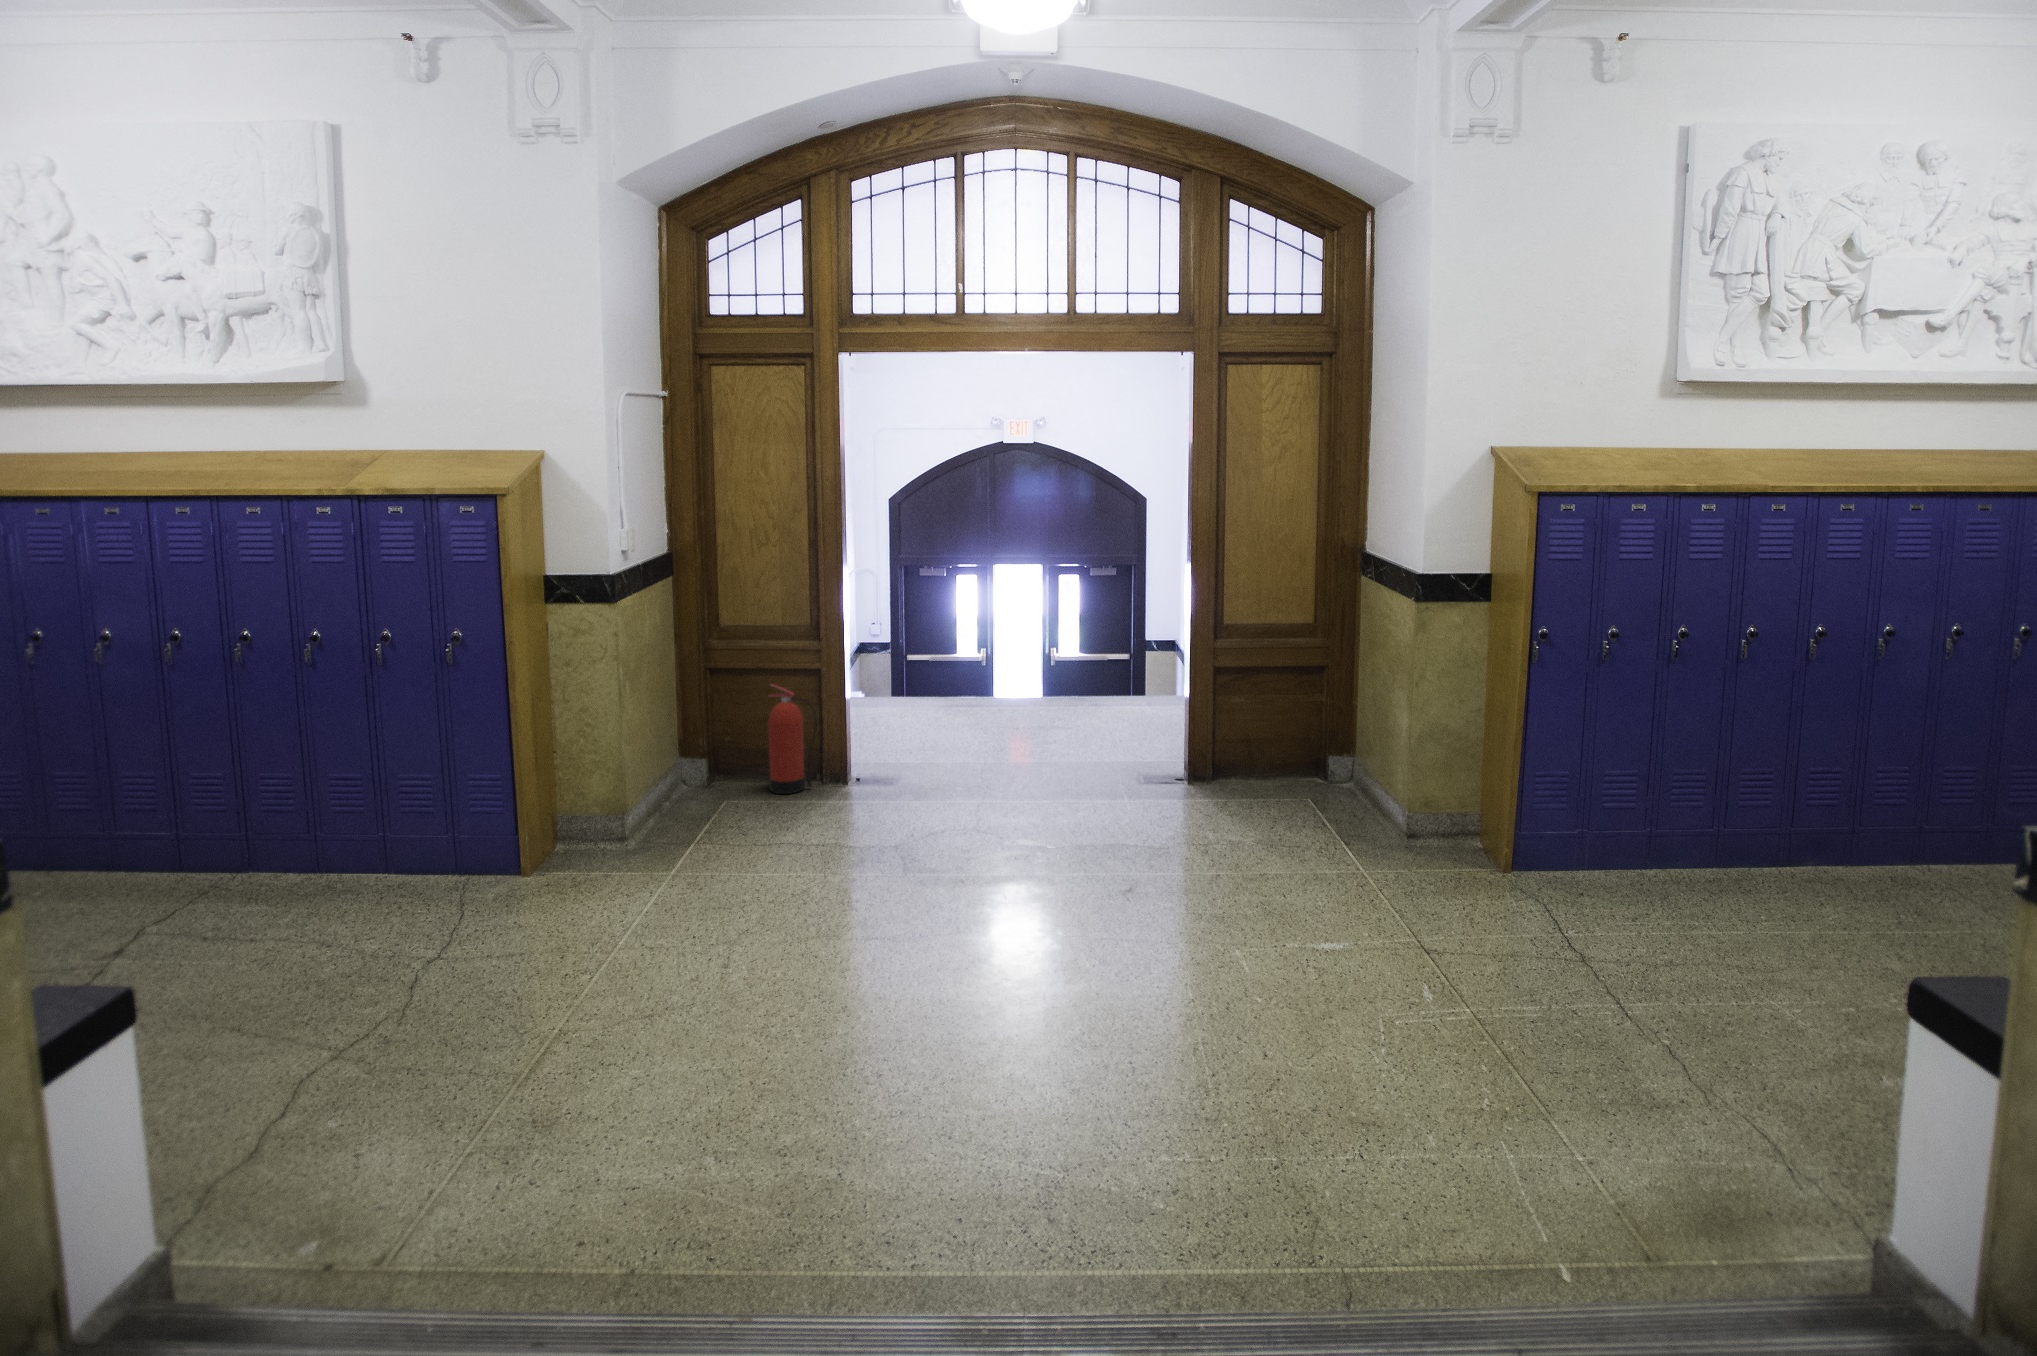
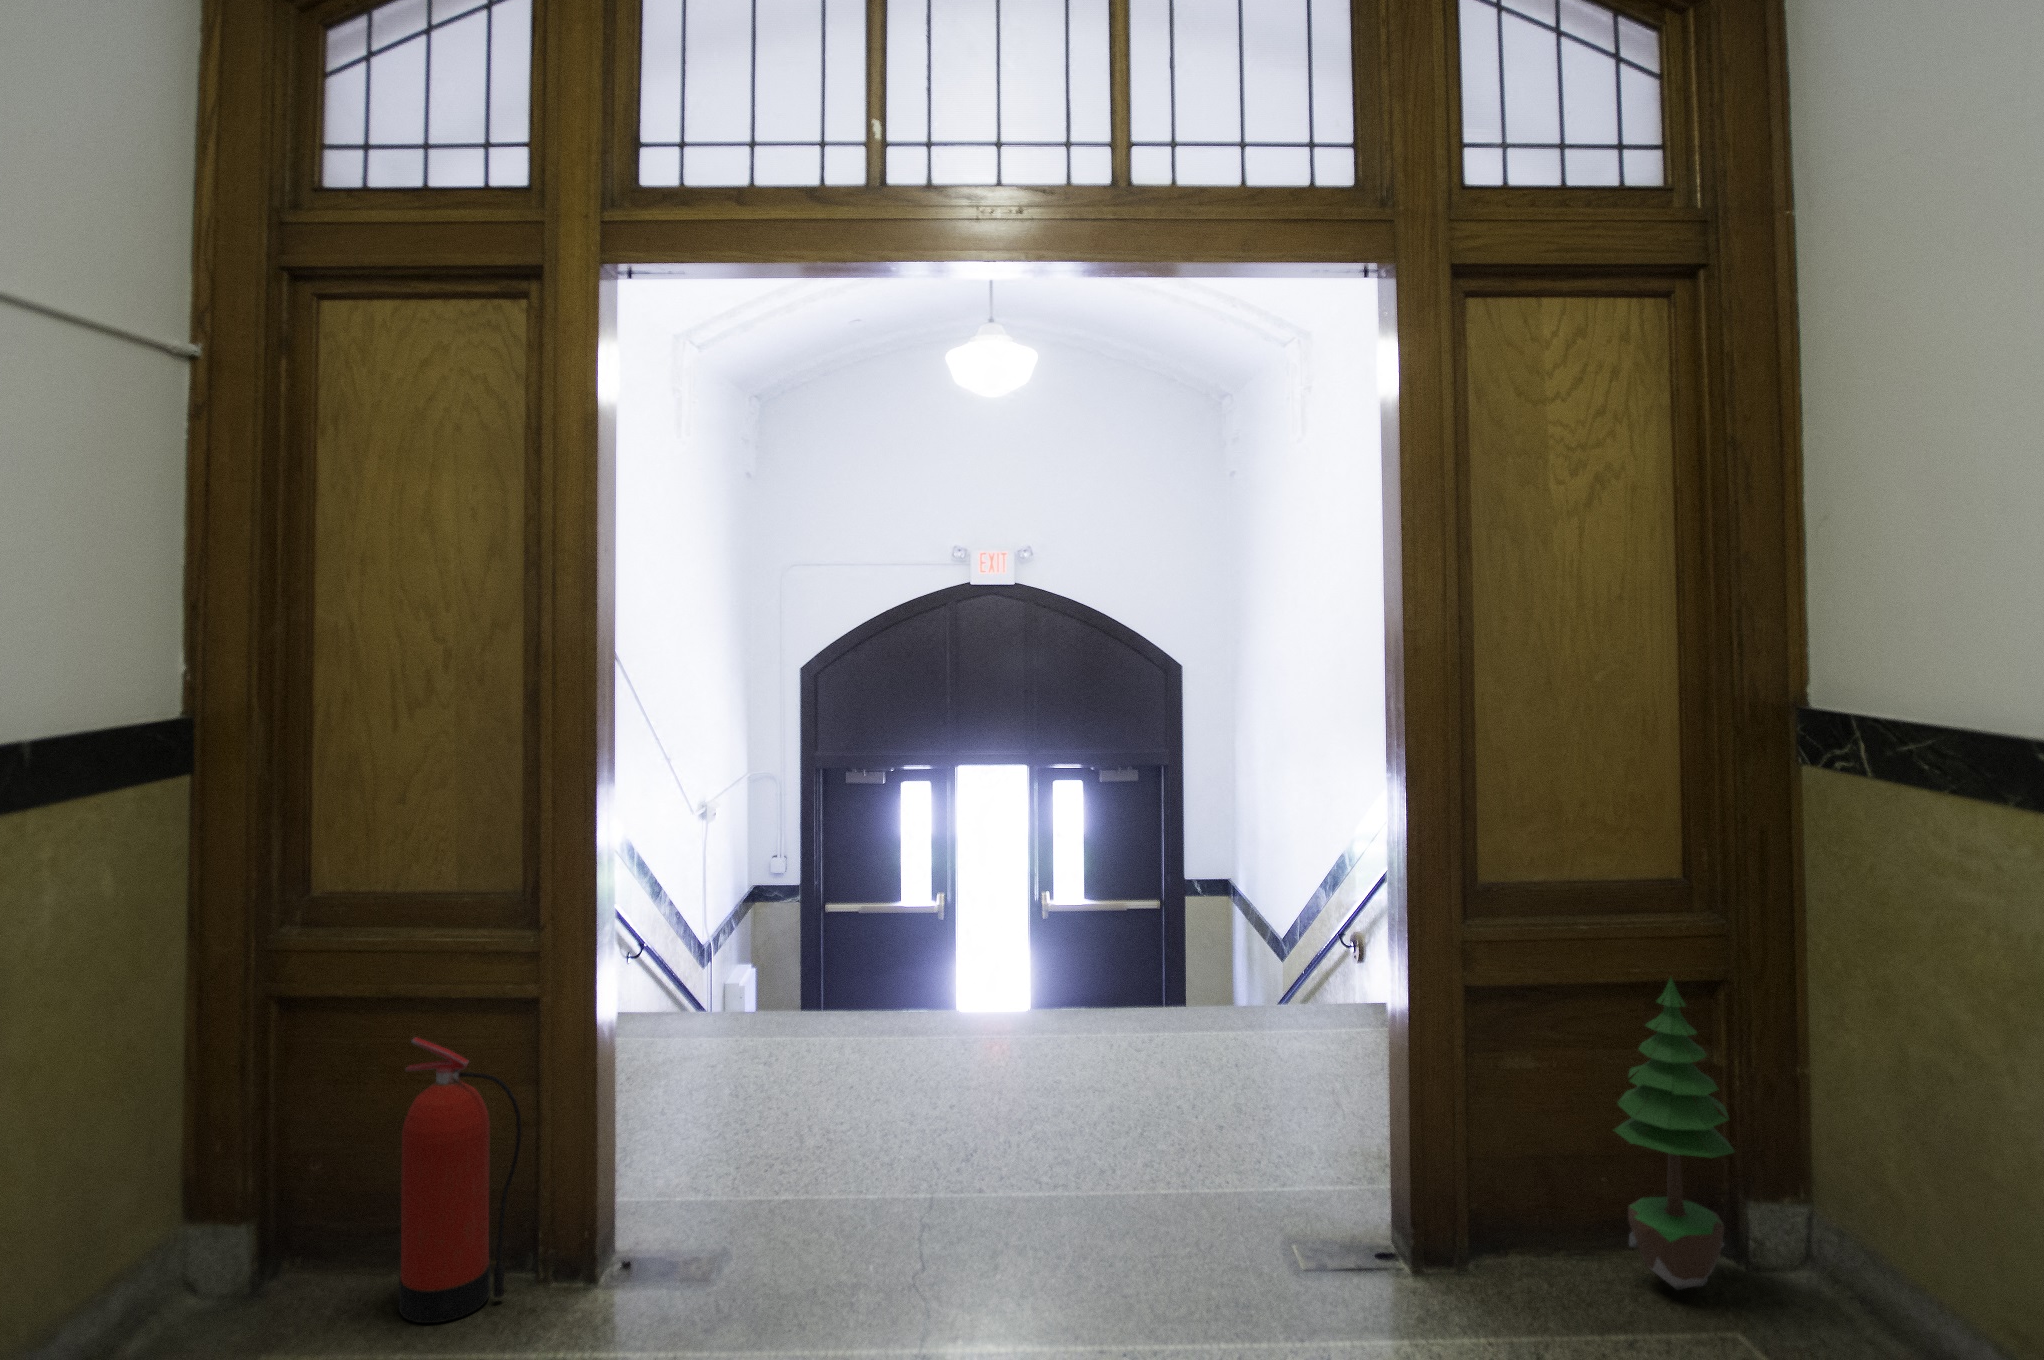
potted tree: none [1271,662,1318,788] -> present [1613,978,1734,1290]

